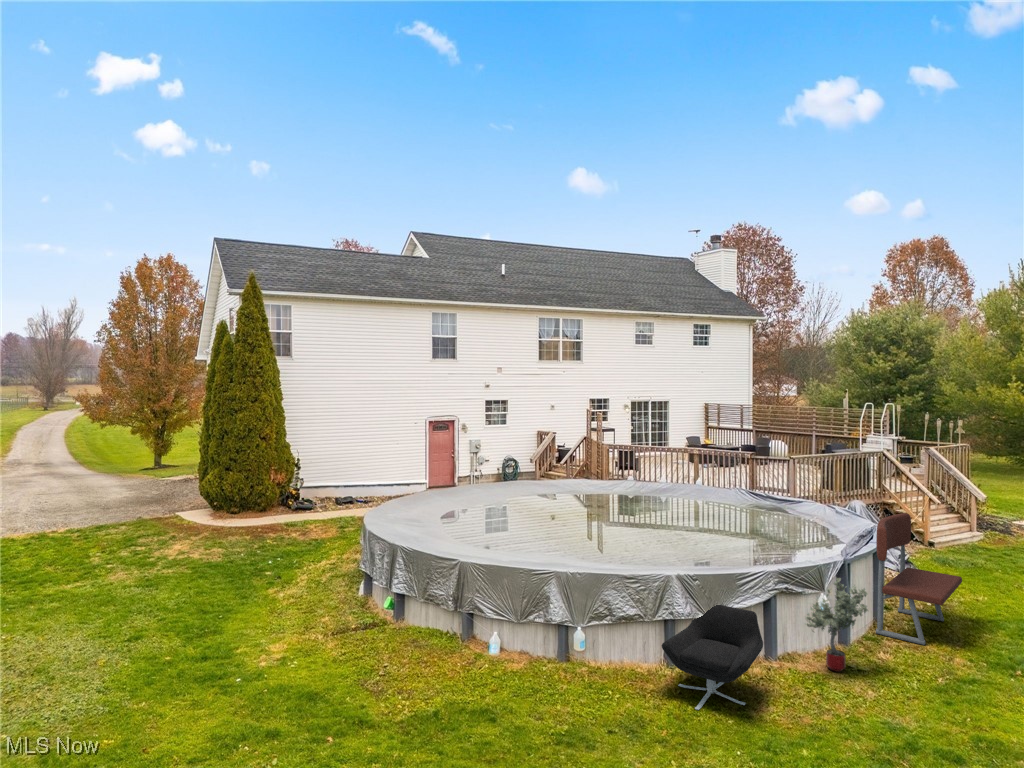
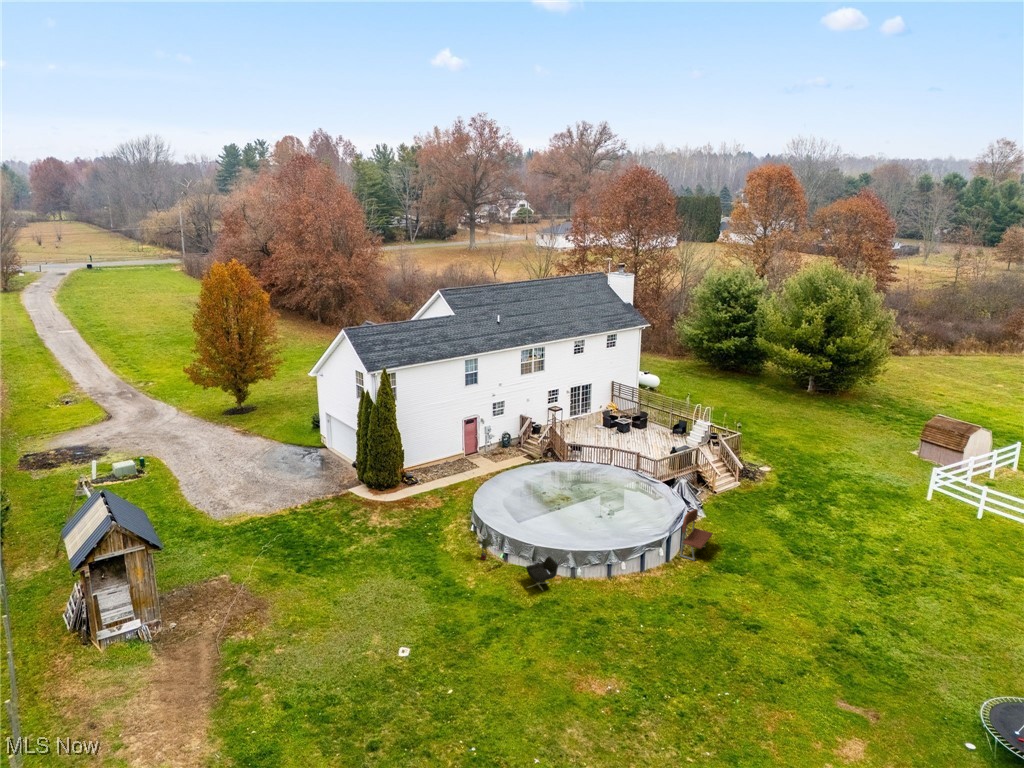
potted tree: present [806,578,868,672] -> present [477,534,494,560]
lounge chair: present [662,605,763,710] -> present [526,556,558,590]

